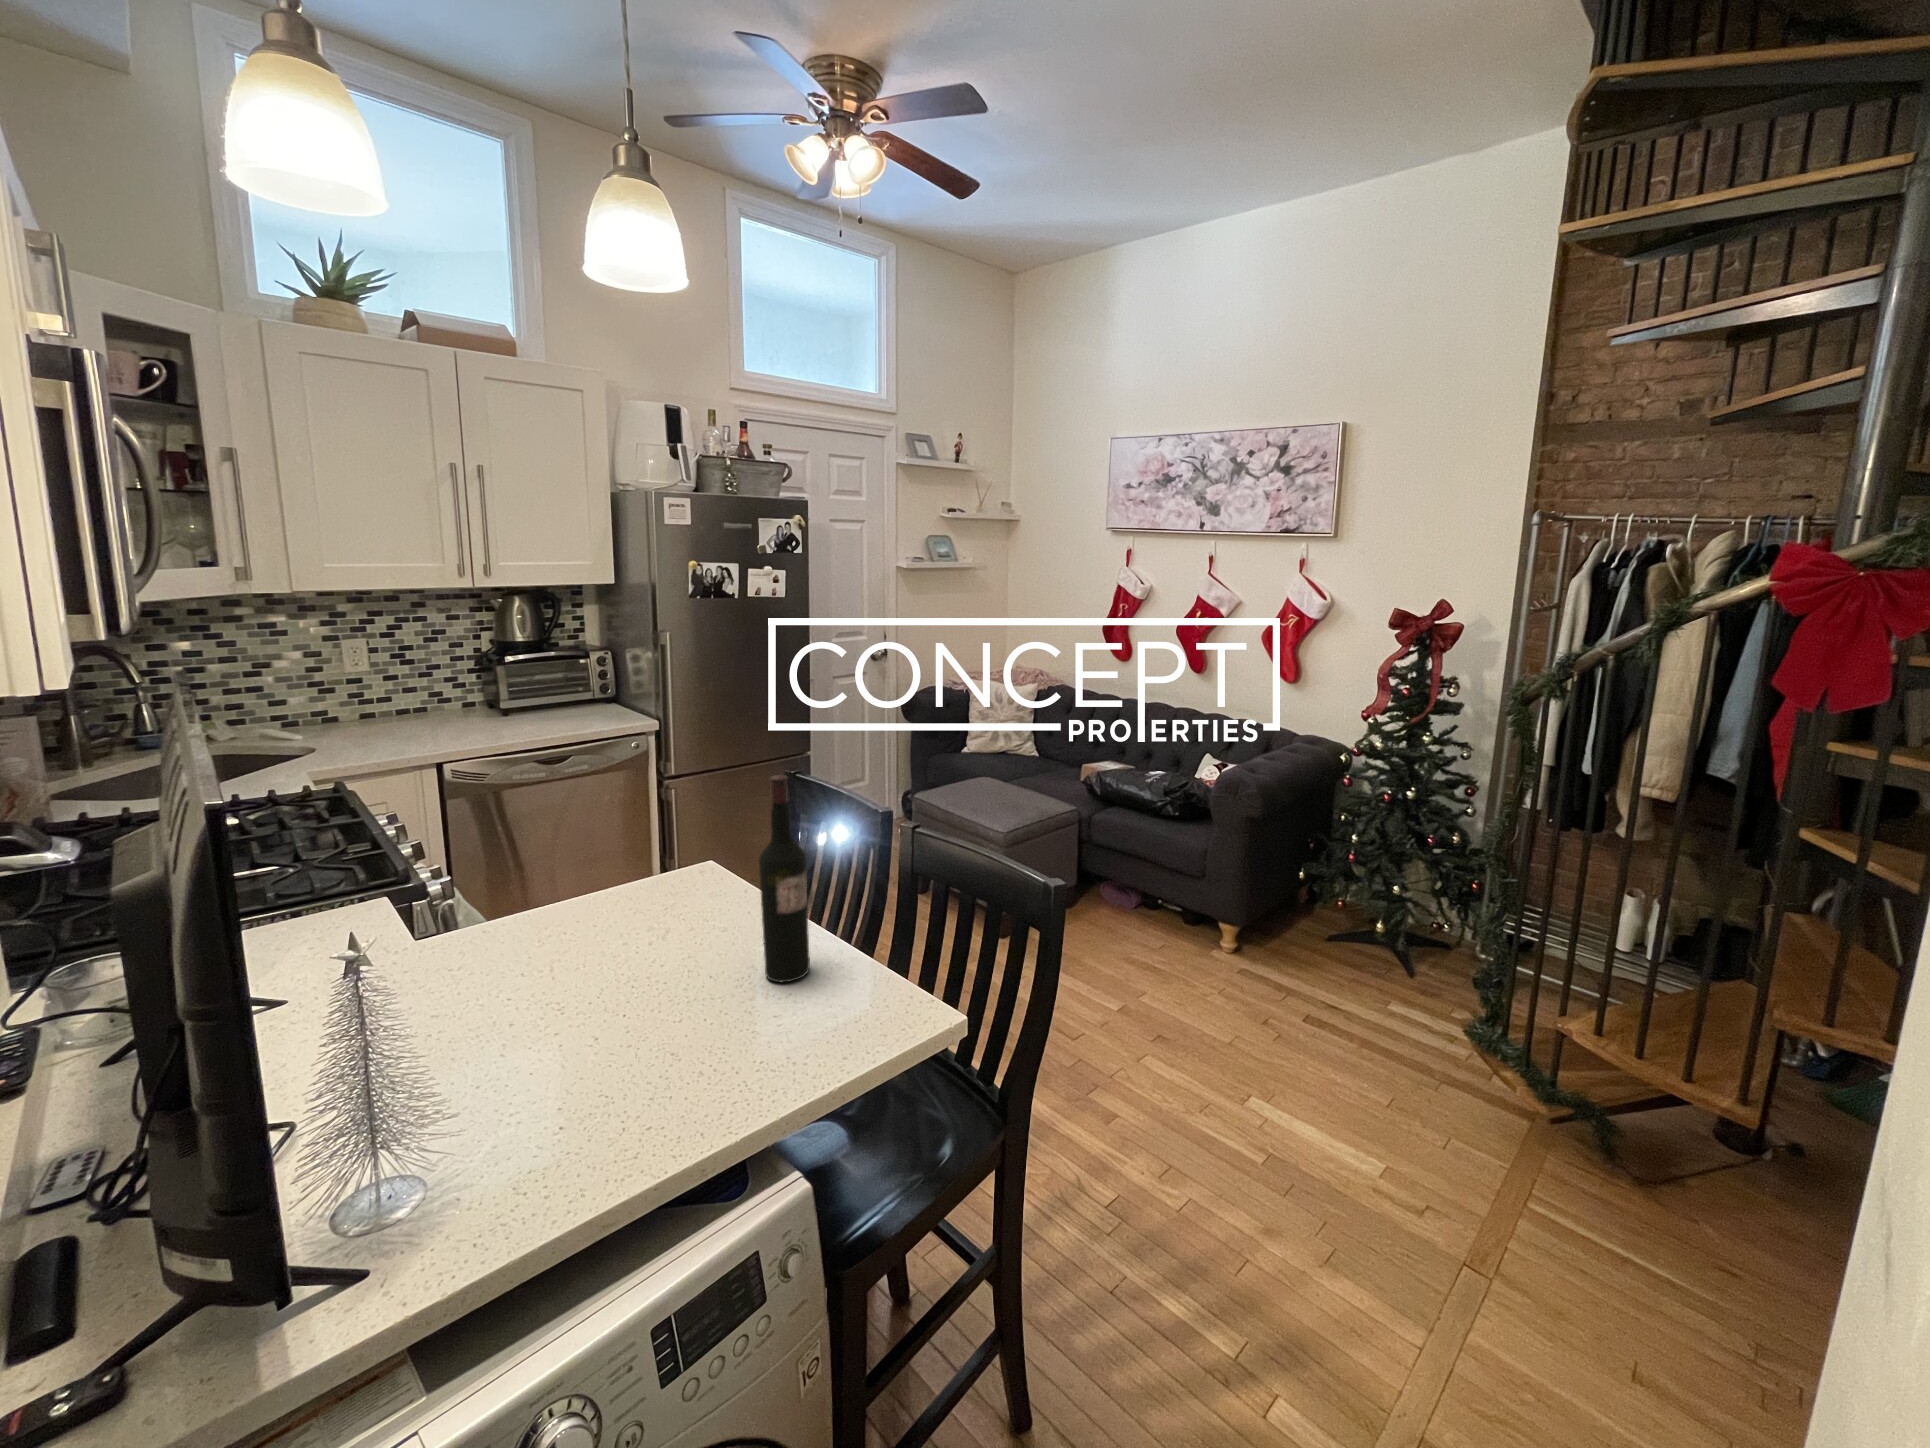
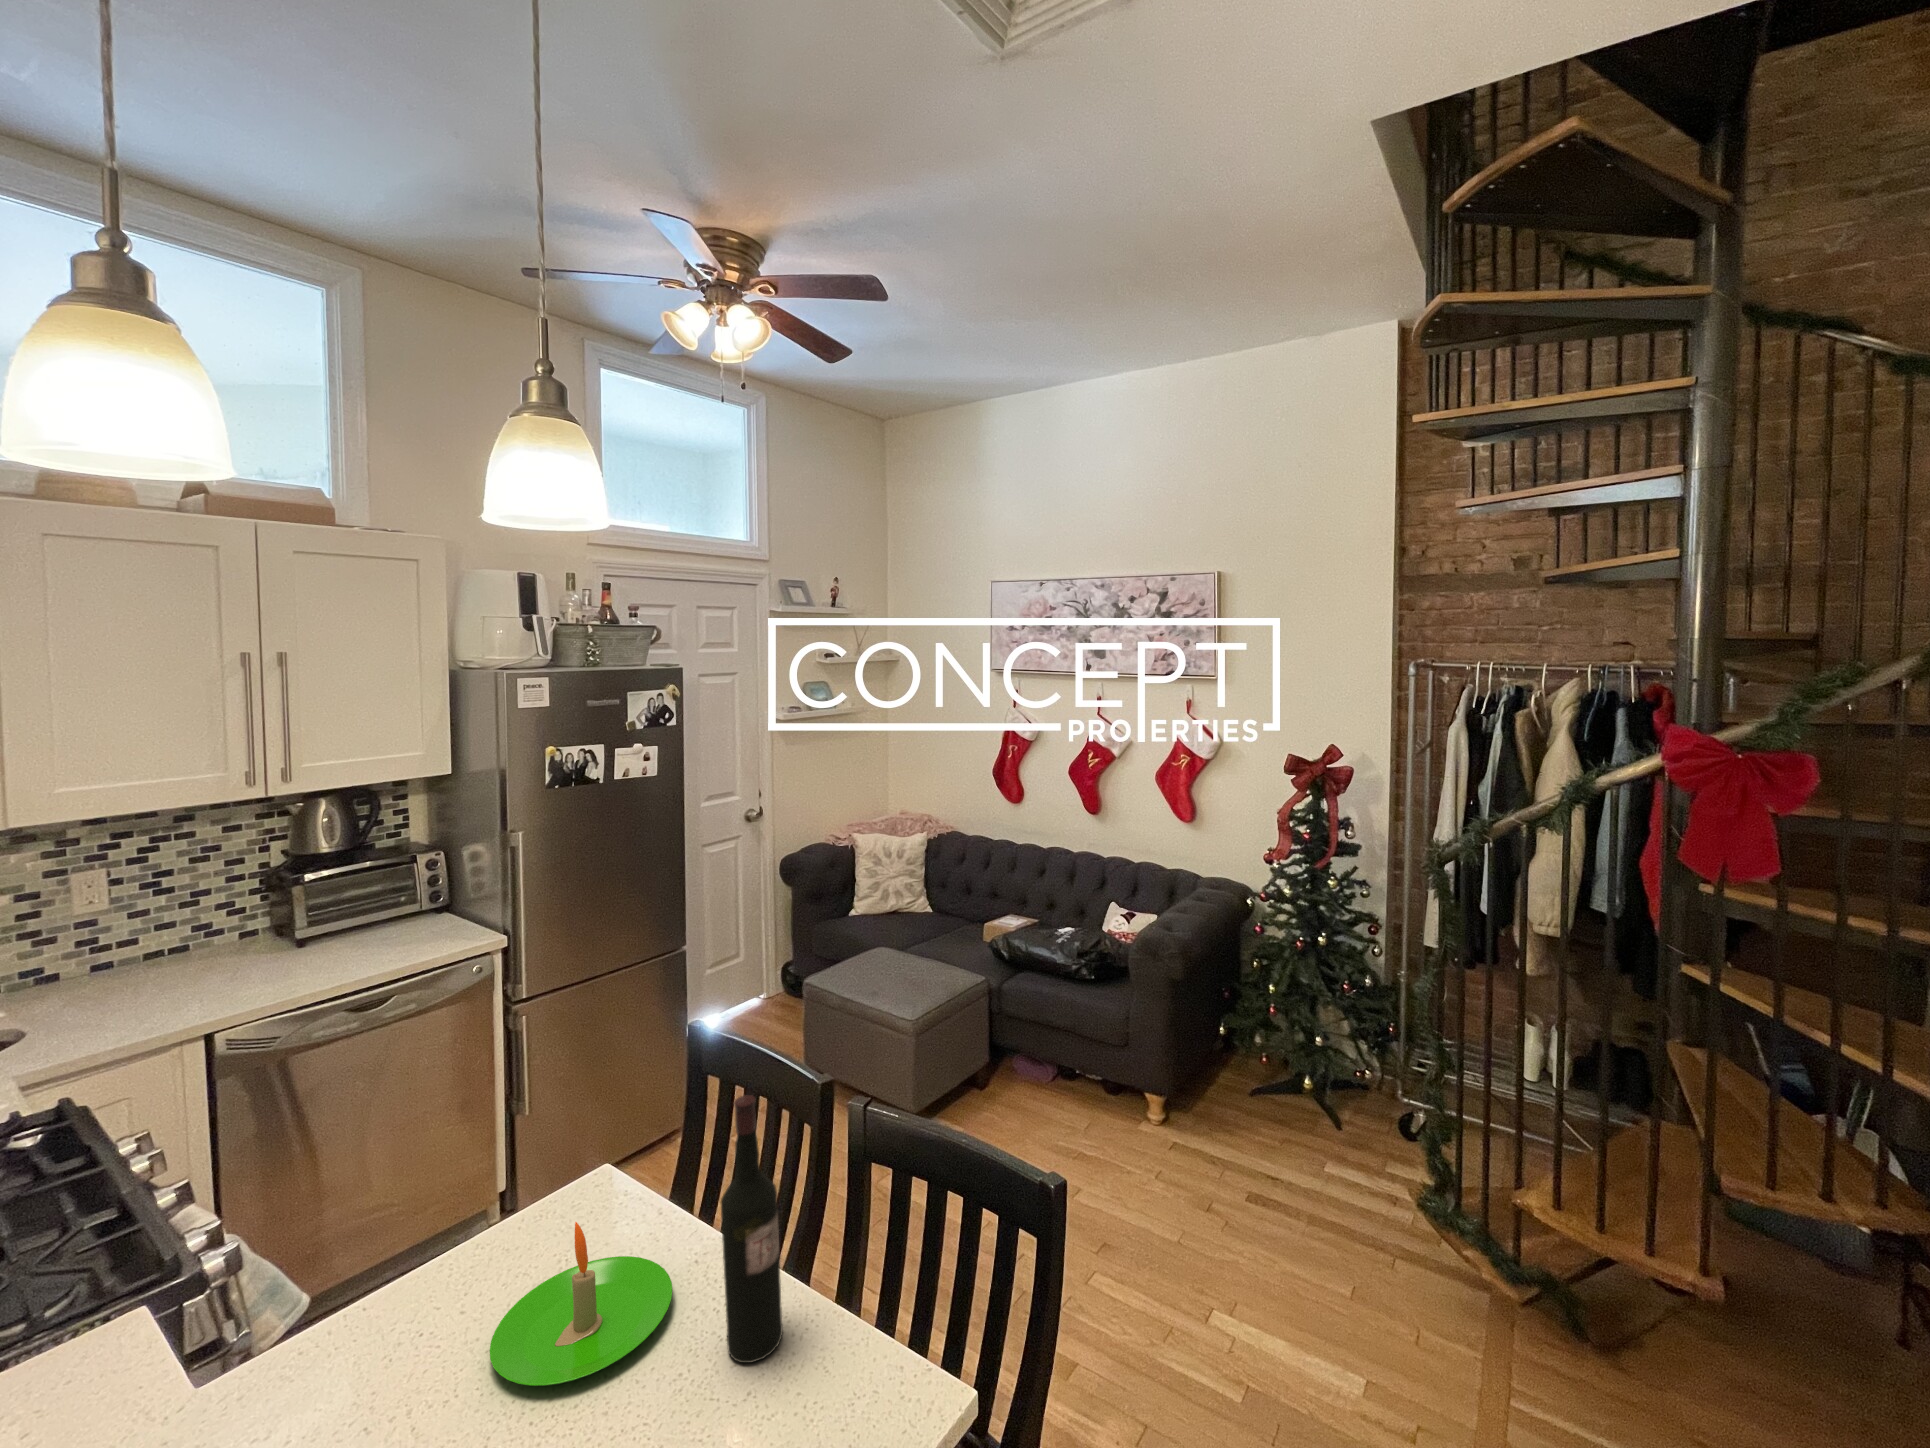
candle: none [592,867,733,972] -> present [489,1222,673,1386]

